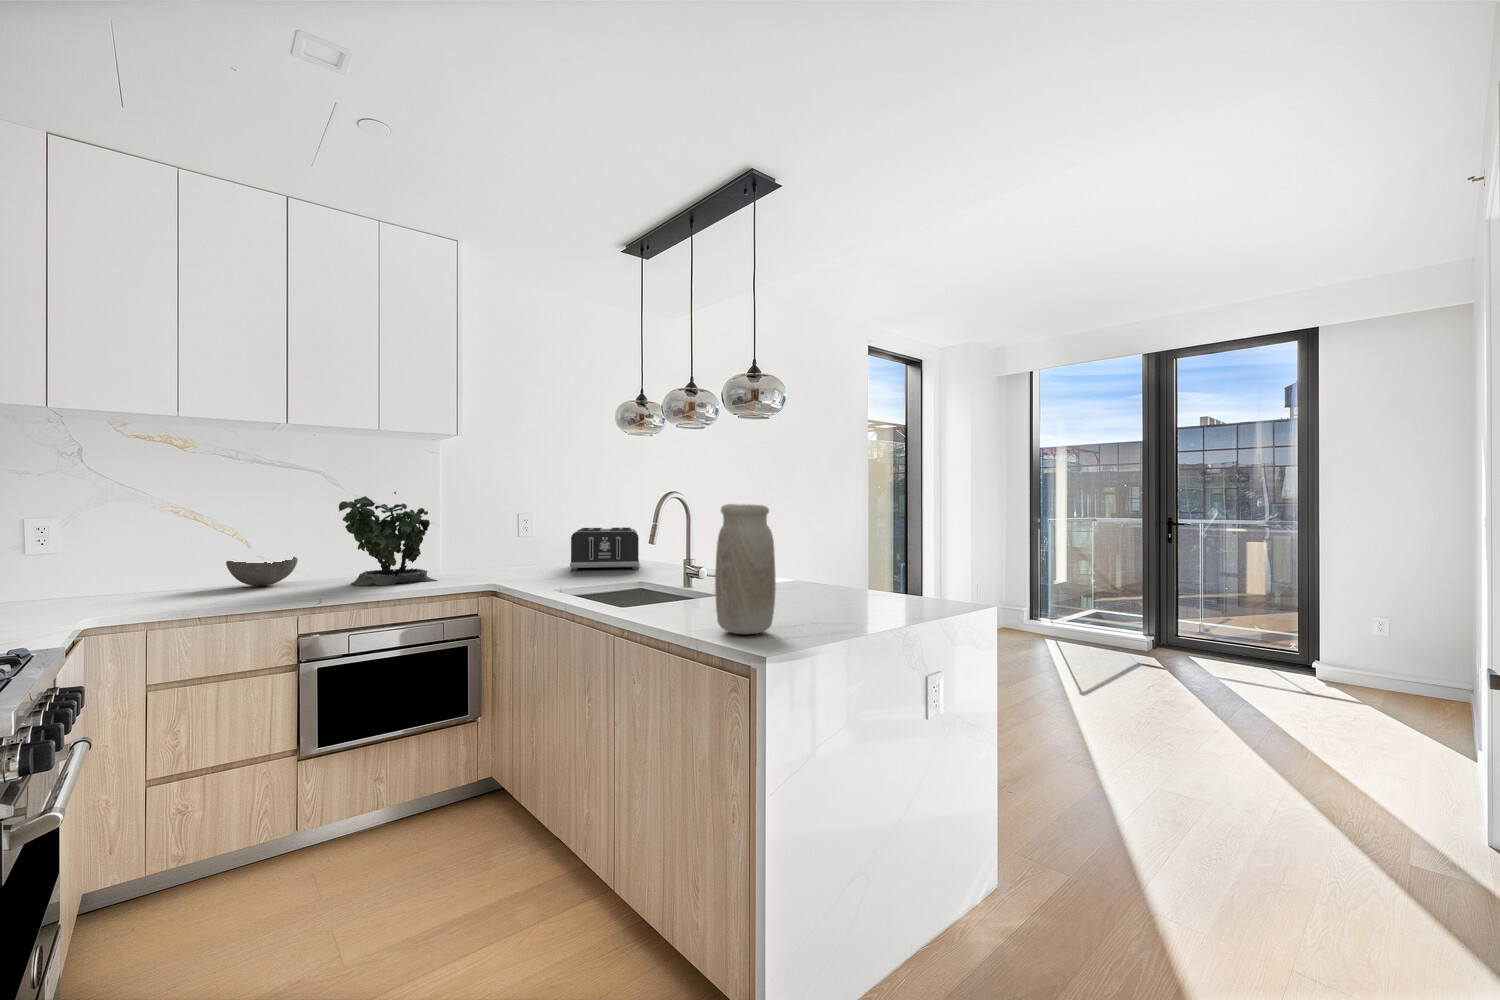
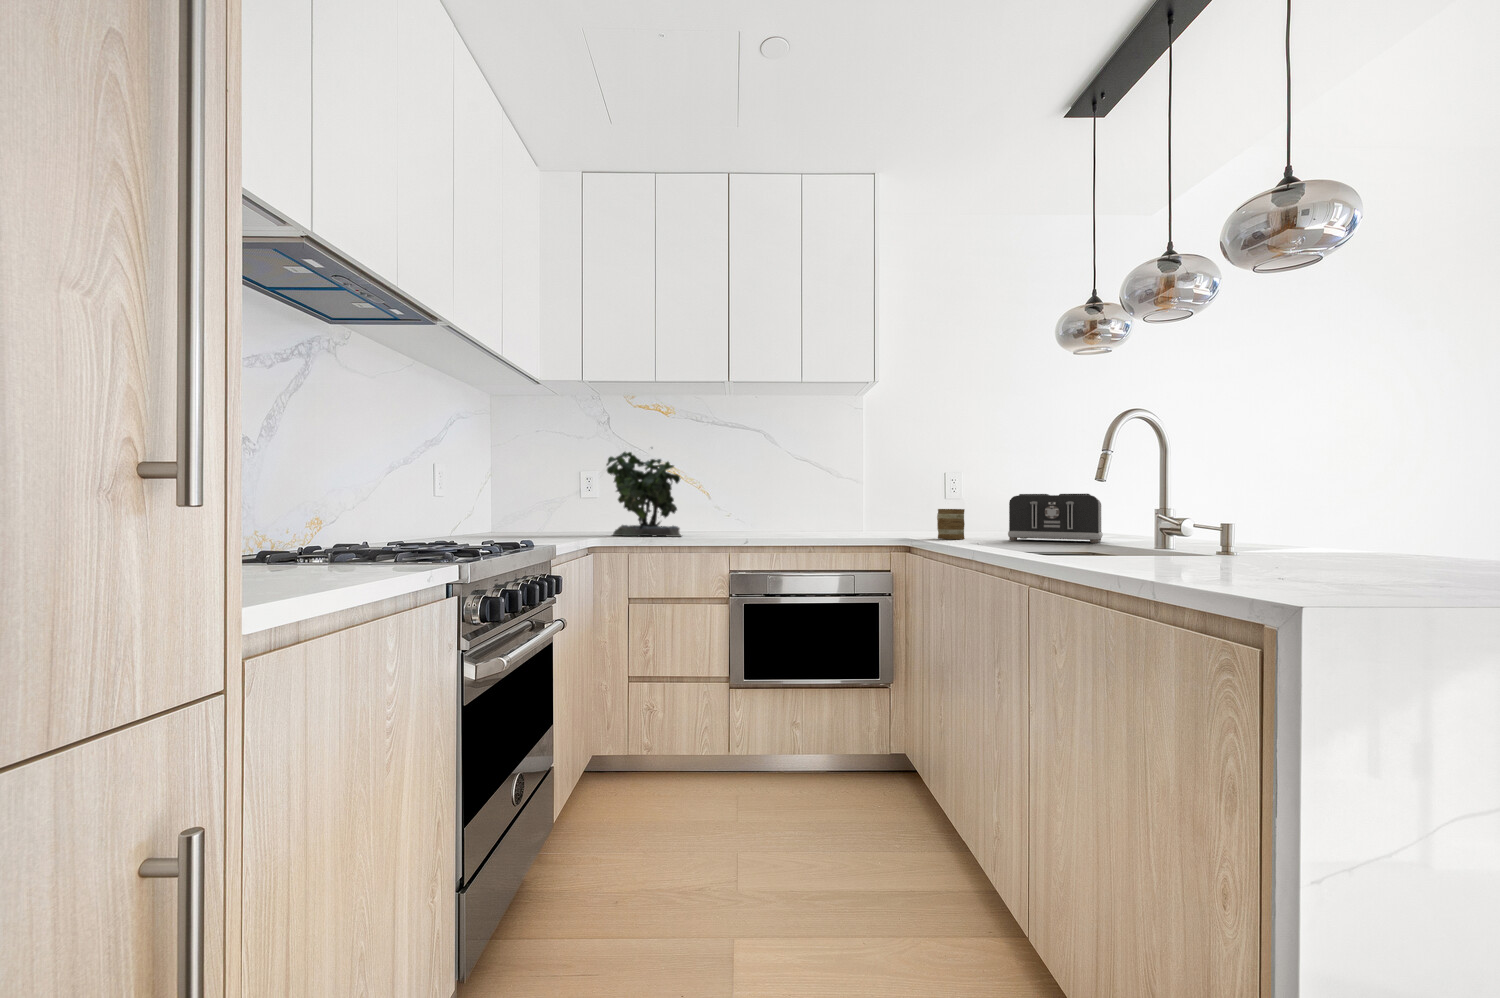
potted plant: present [339,492,436,585] -> present [607,452,682,537]
vase: present [715,504,776,634] -> none [1187,327,1336,582]
mug: none [505,543,532,572] -> present [937,509,965,539]
bowl: present [226,557,298,586] -> none [703,512,753,535]

